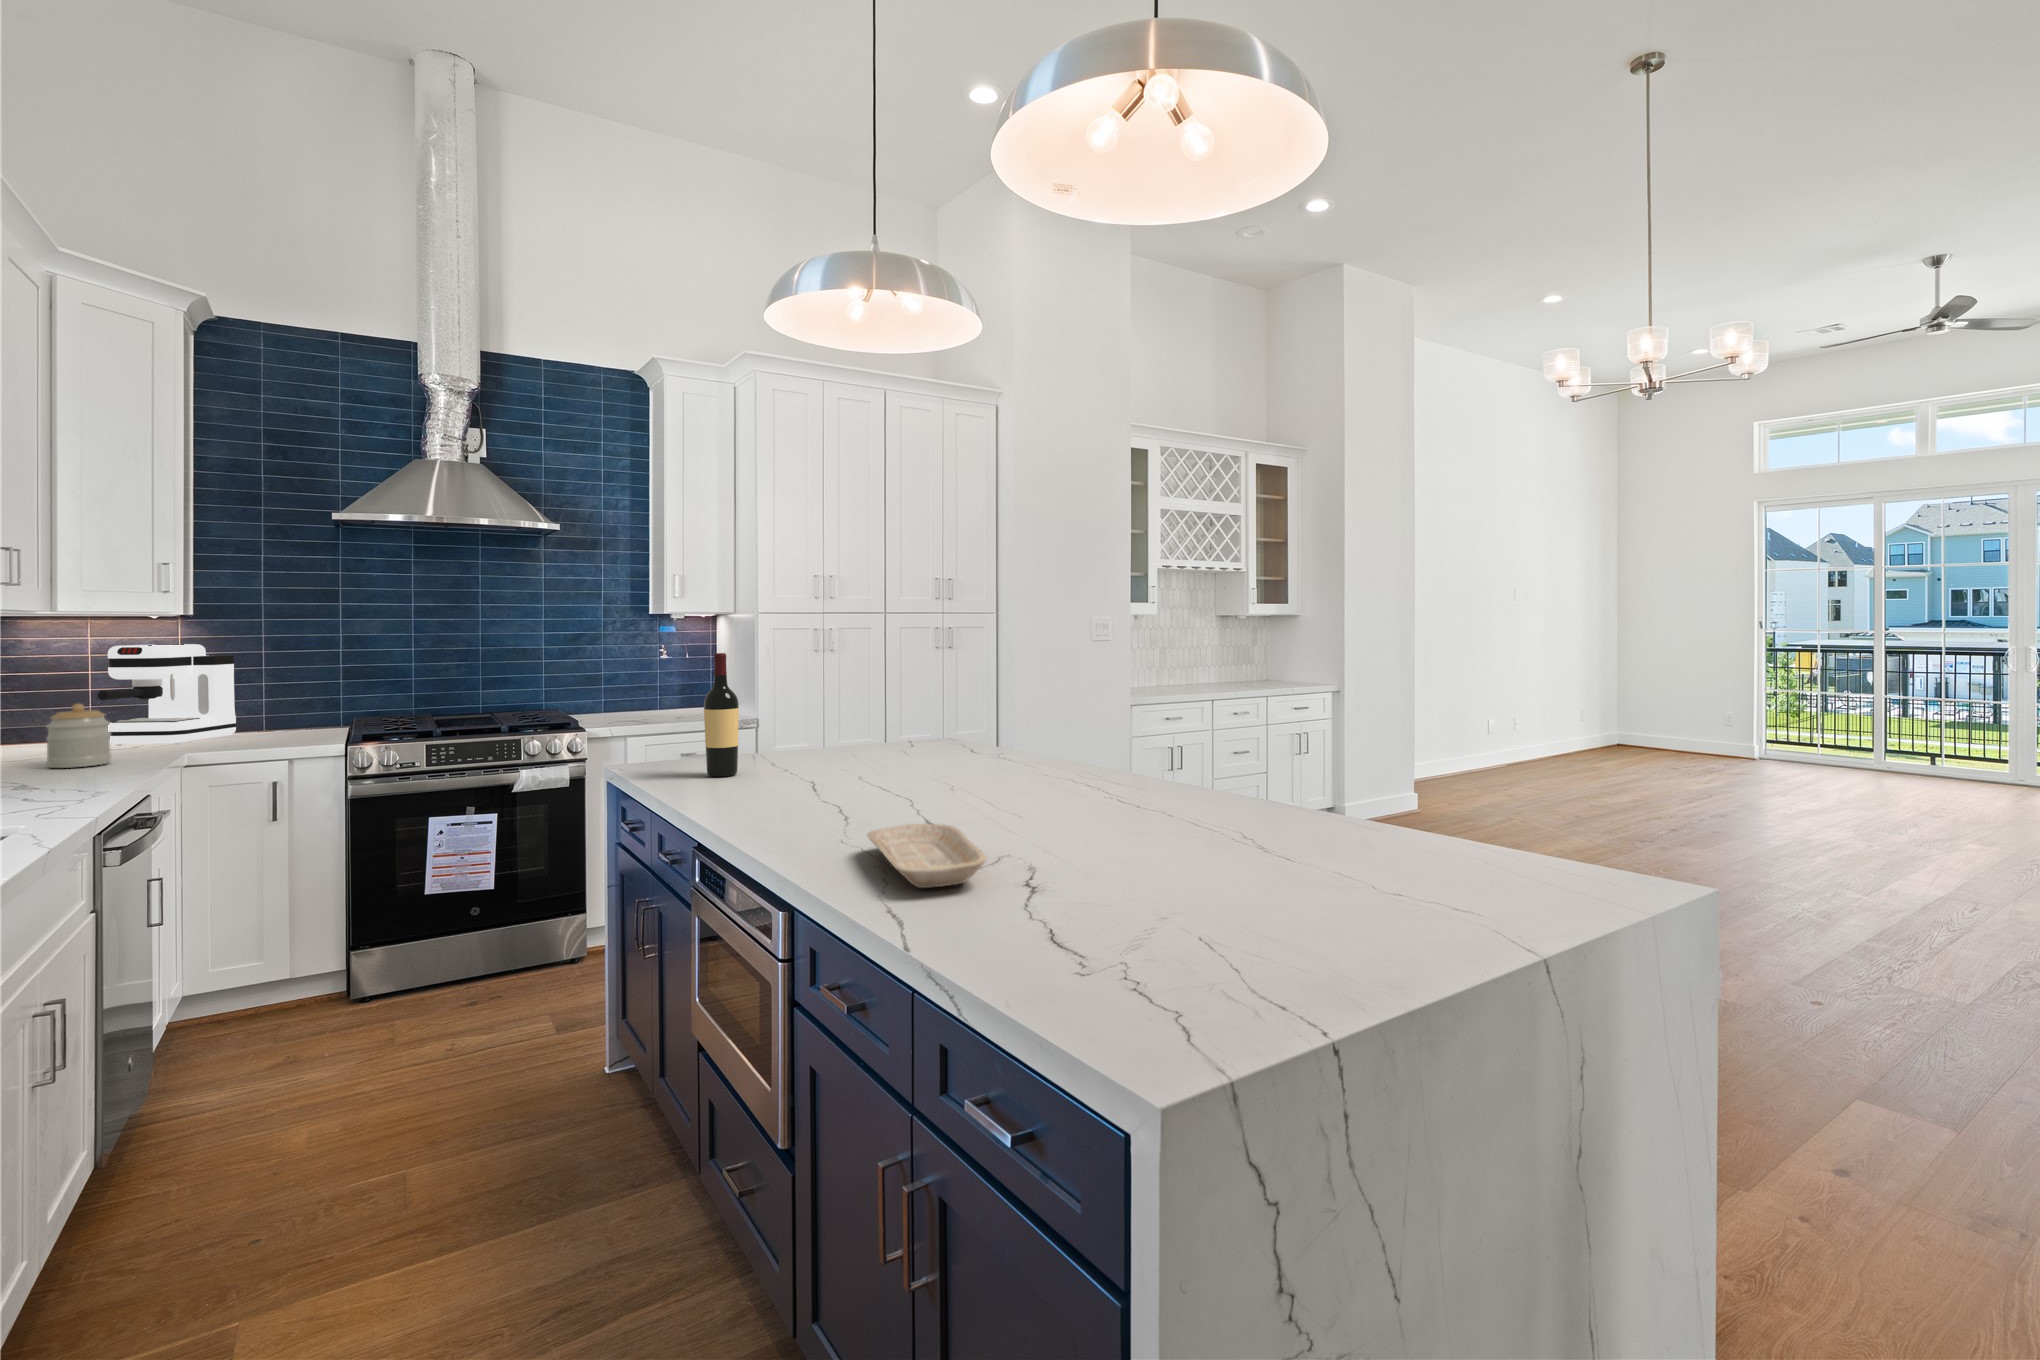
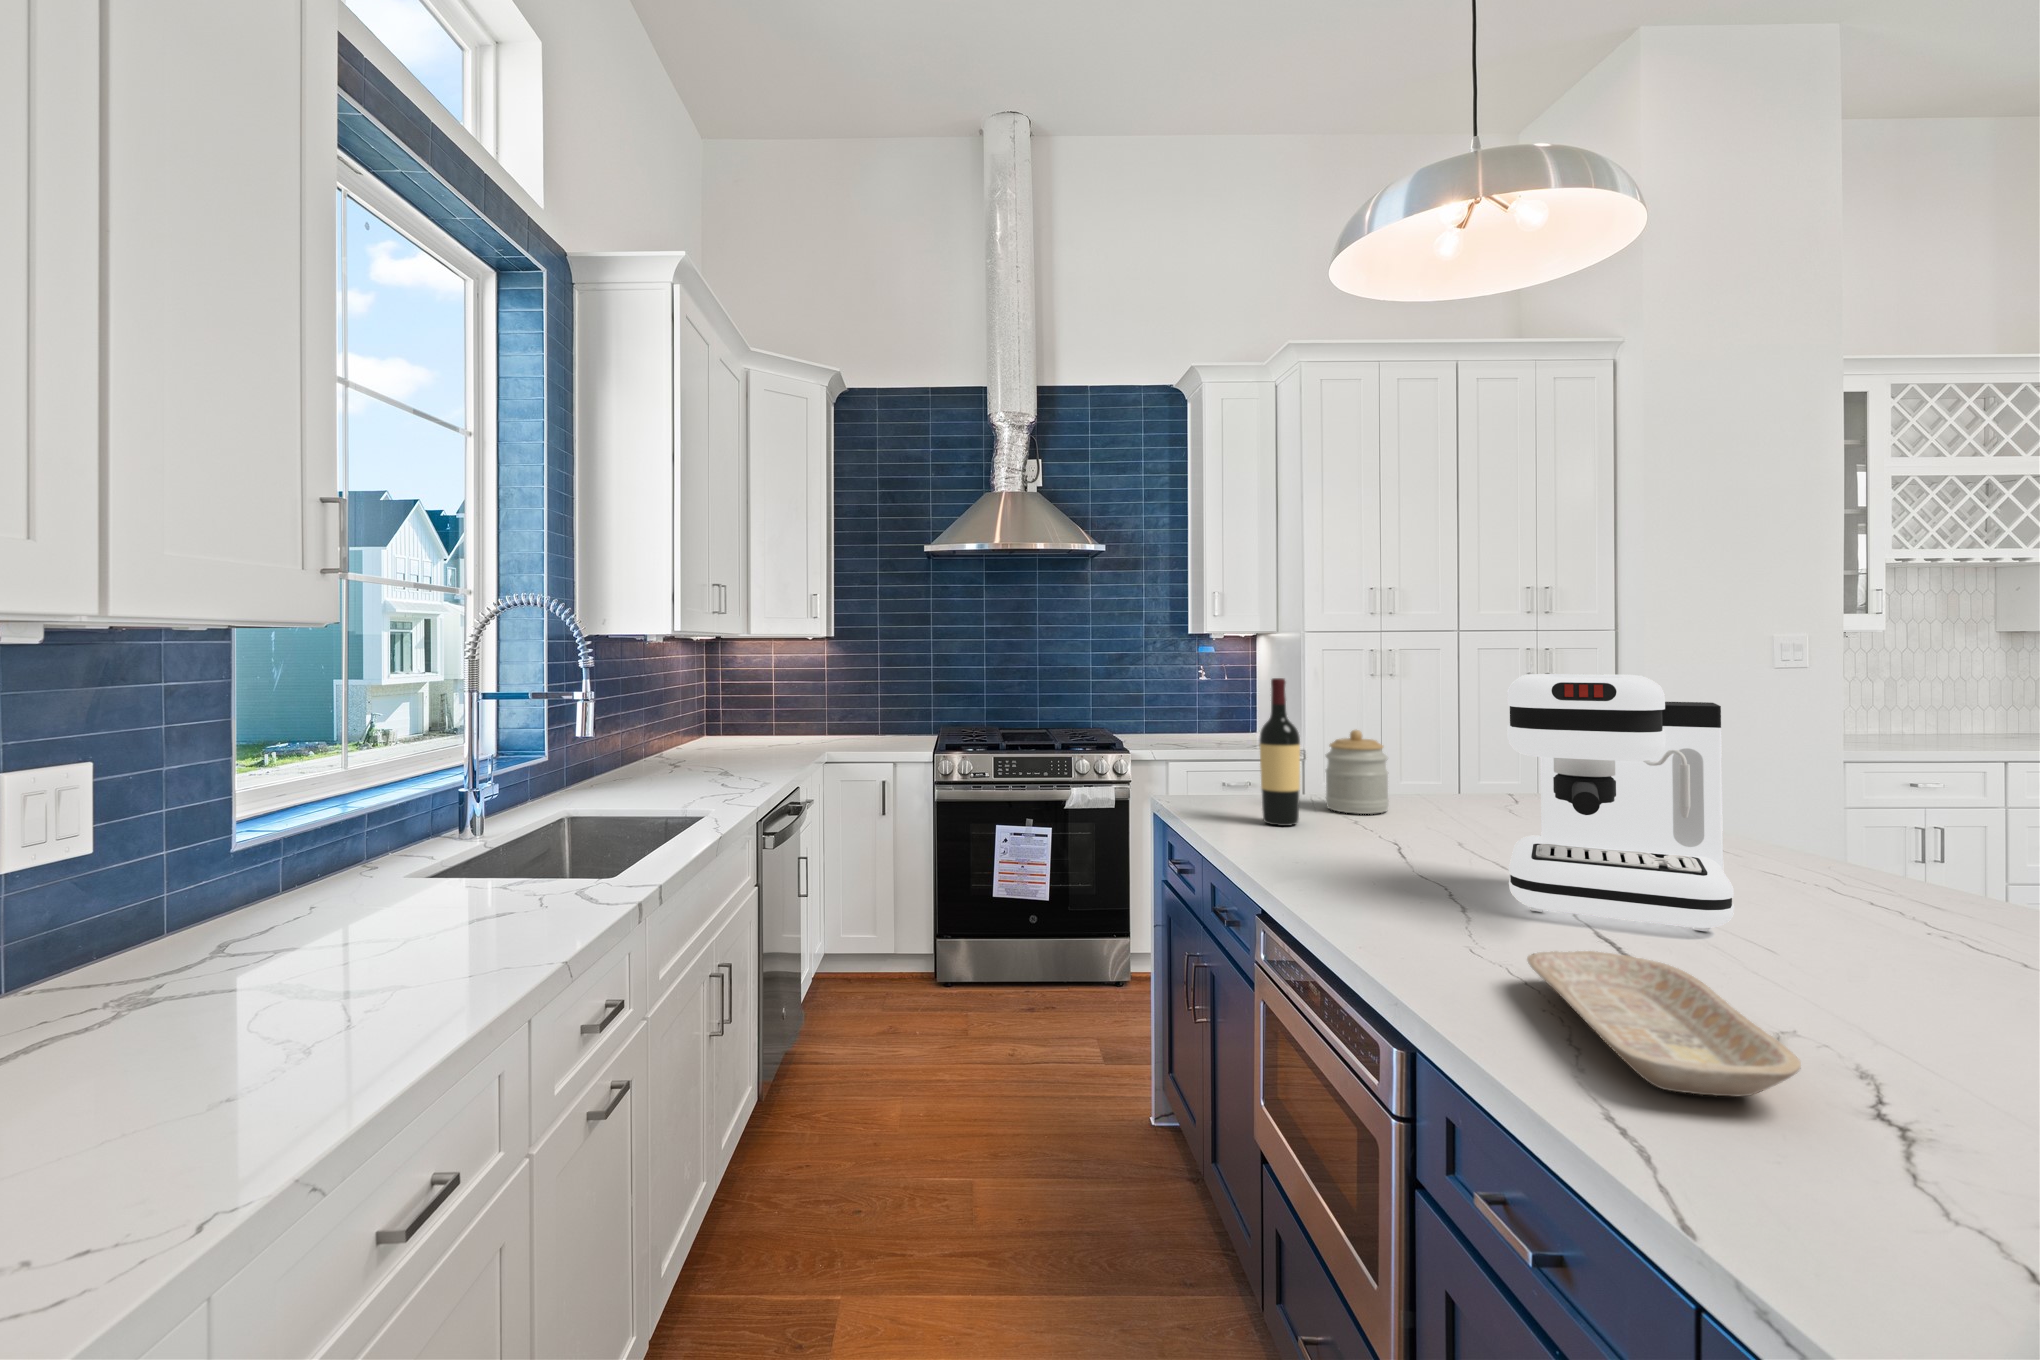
coffee maker: present [98,644,236,746] -> present [1507,674,1734,931]
jar: present [46,704,111,768] -> present [1326,730,1389,814]

